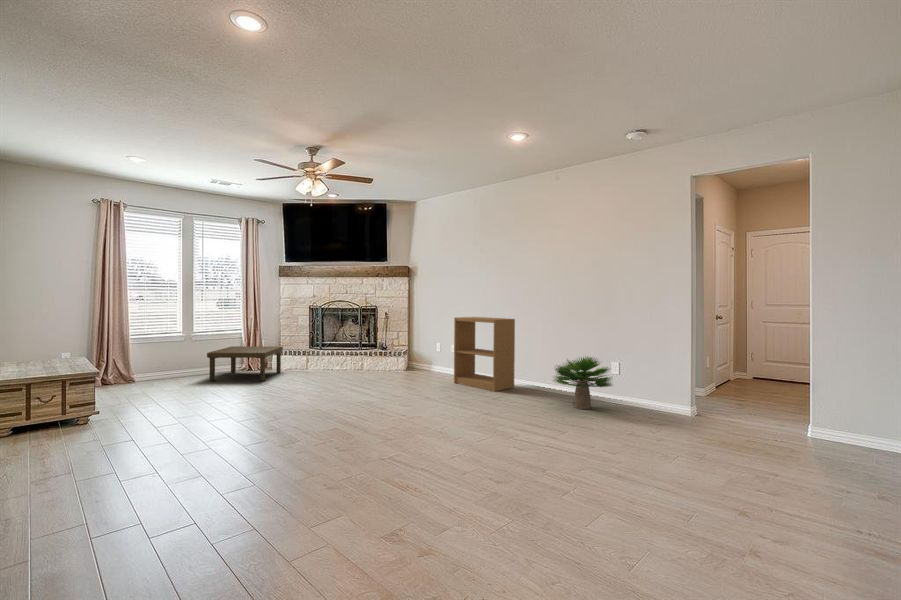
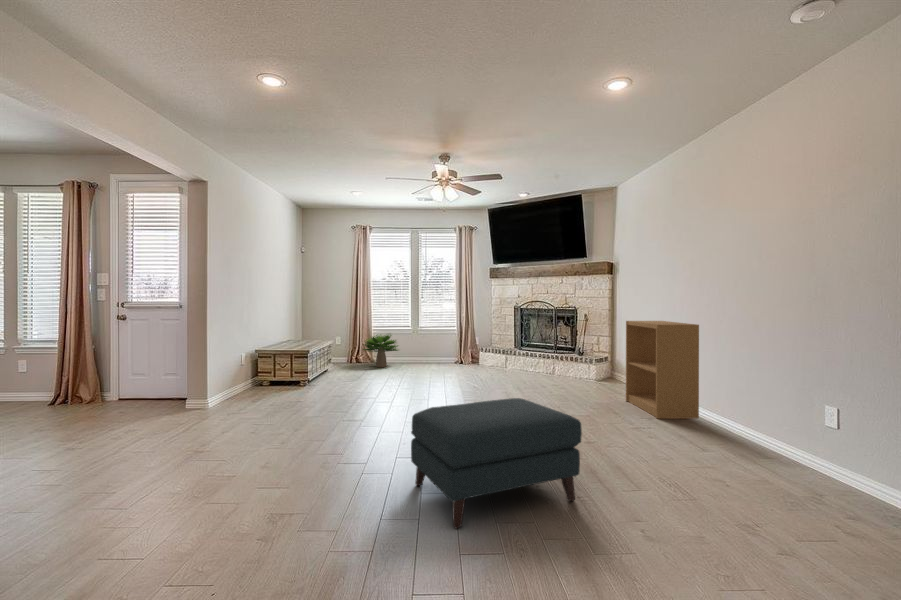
coffee table: present [207,346,283,381] -> none [417,341,483,373]
potted plant: present [554,357,612,409] -> present [363,334,398,367]
ottoman: none [445,384,558,490] -> present [411,398,582,529]

